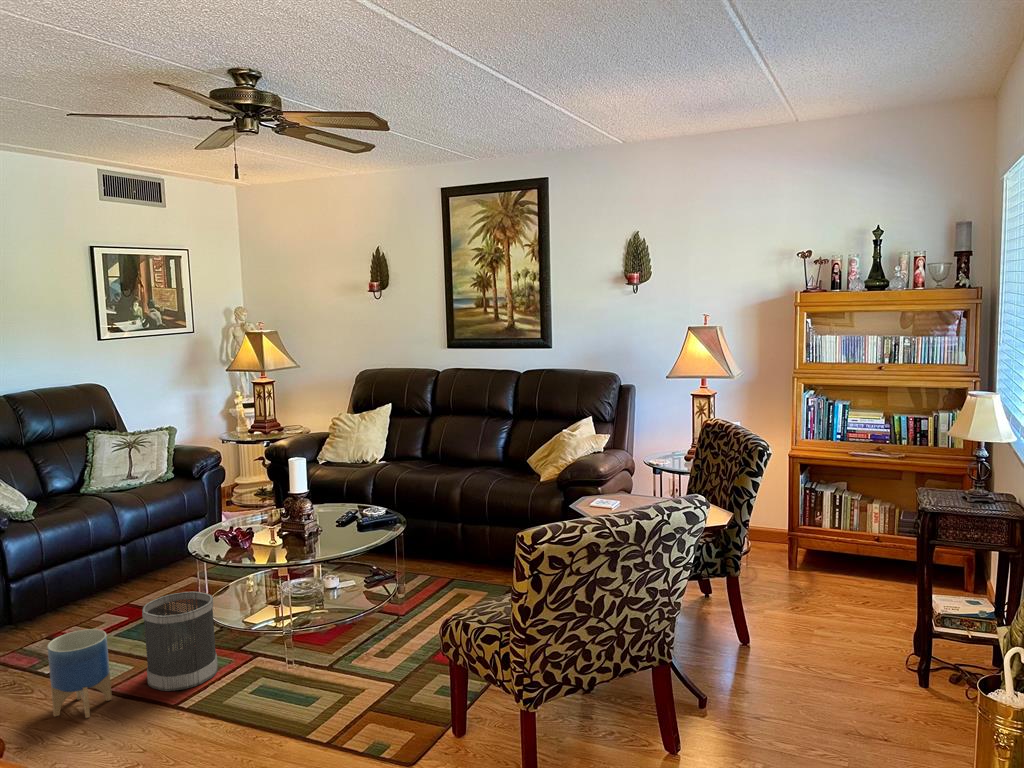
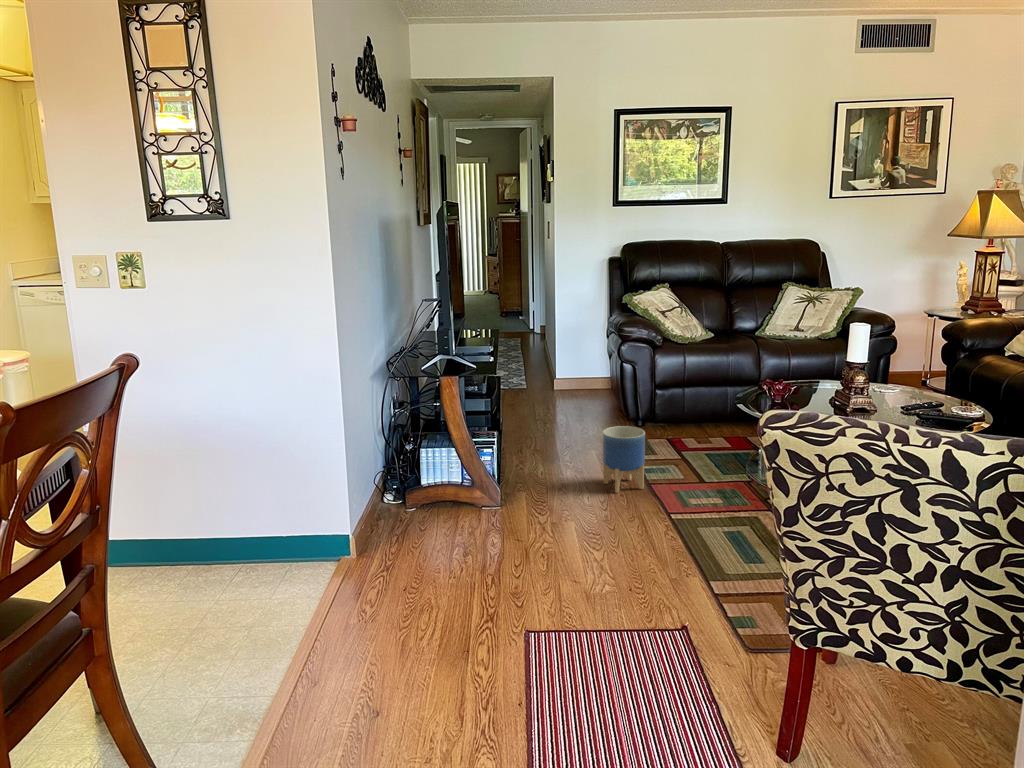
wastebasket: present [142,591,218,691] -> none [673,424,736,507]

